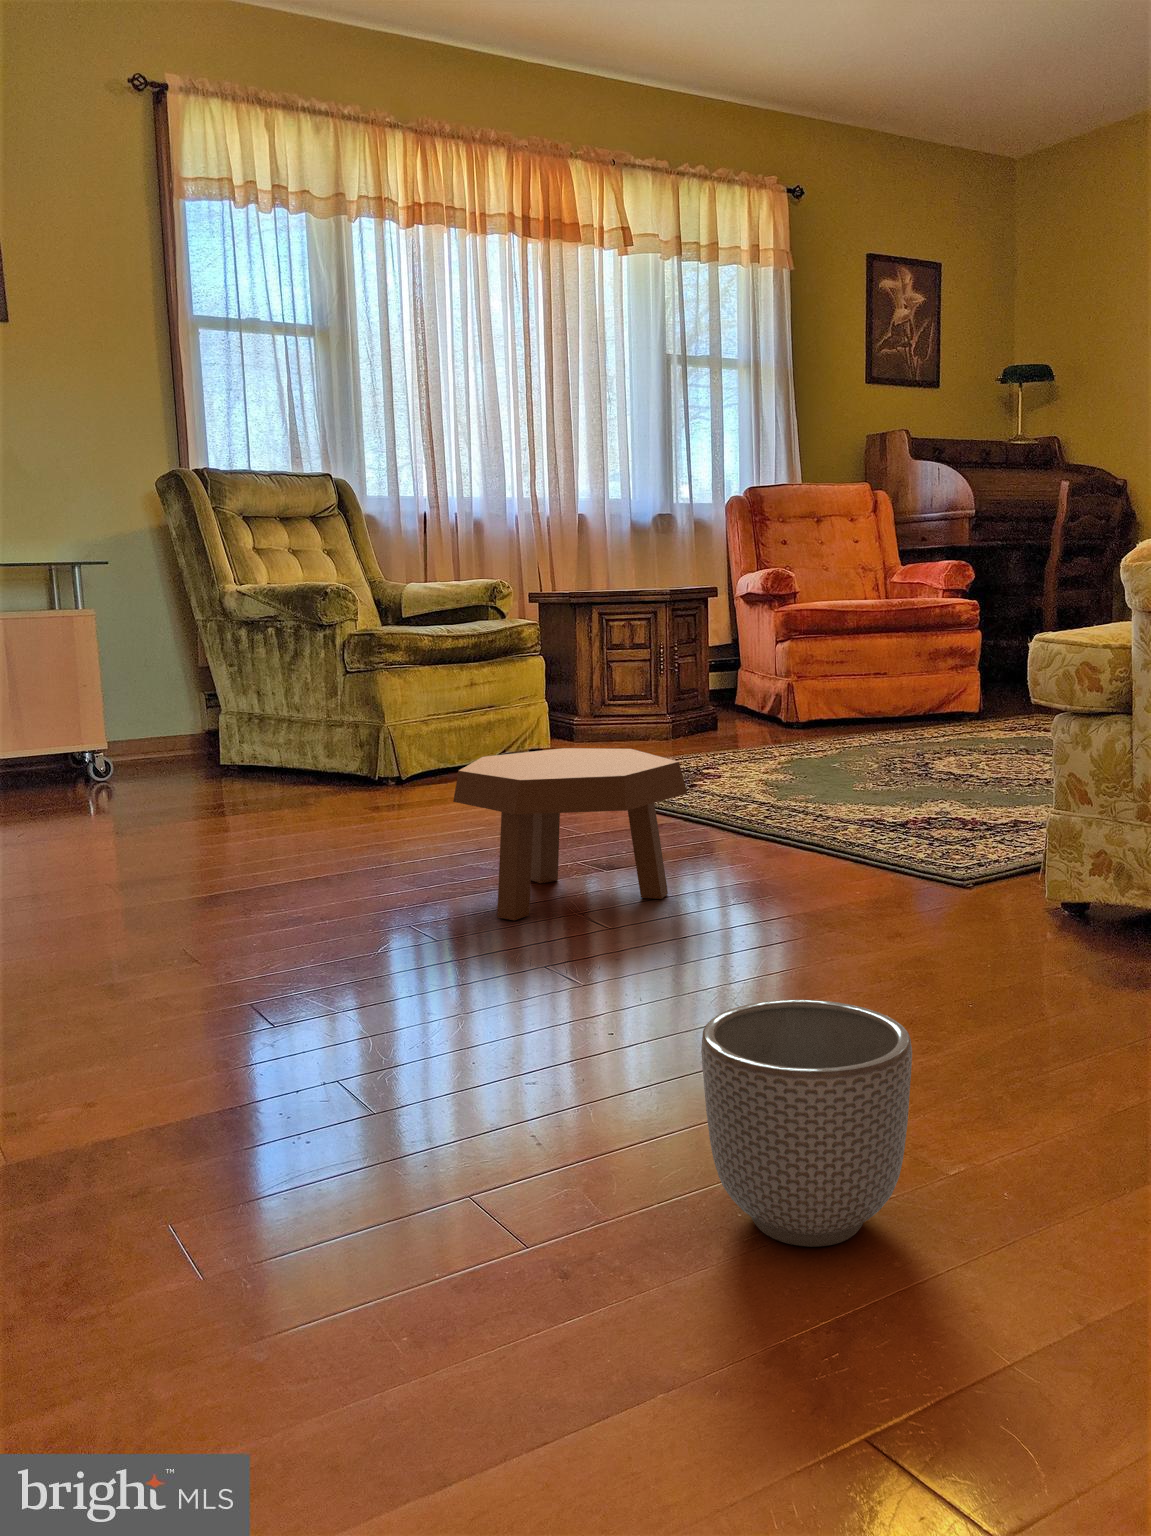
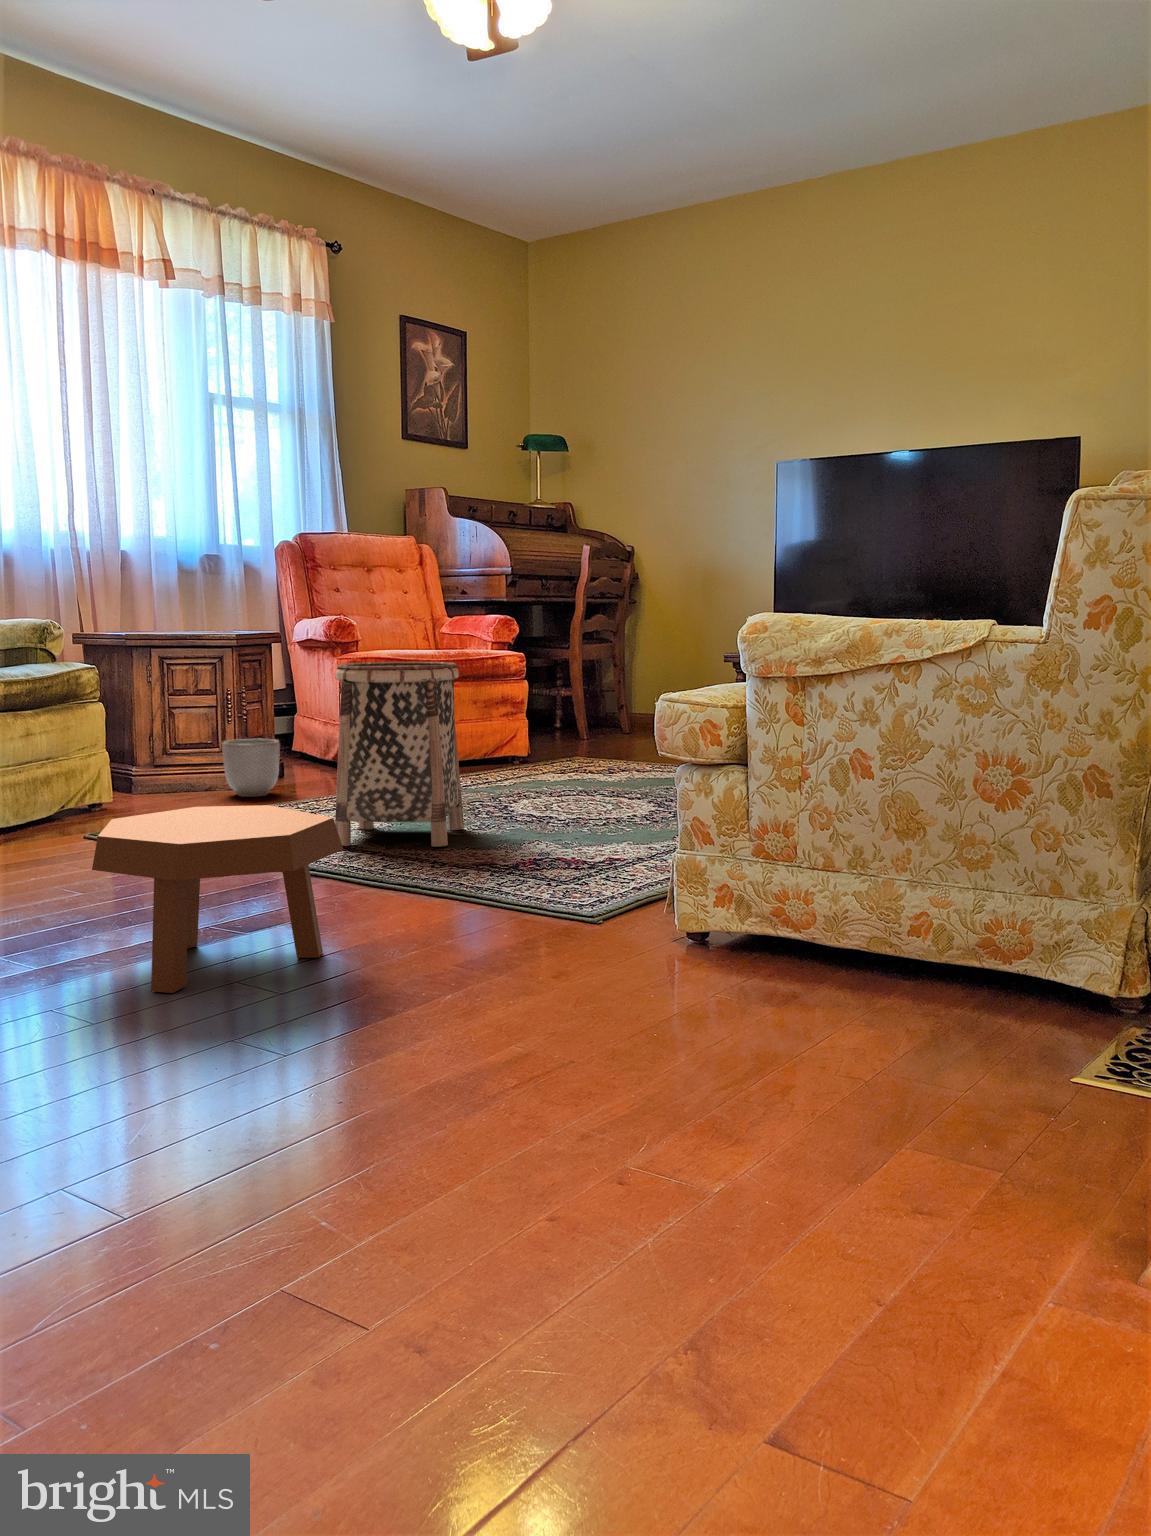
basket: none [732,610,871,800] -> present [335,662,464,847]
planter: present [701,1000,912,1247] -> present [222,739,280,797]

